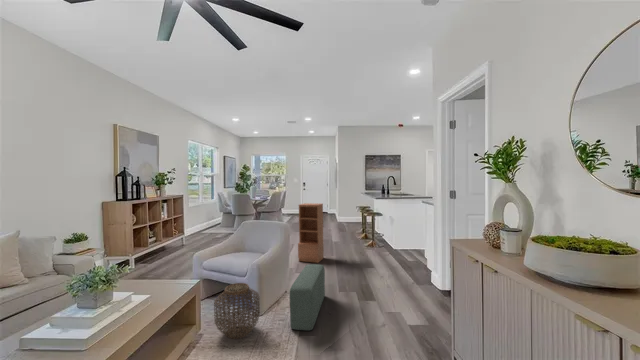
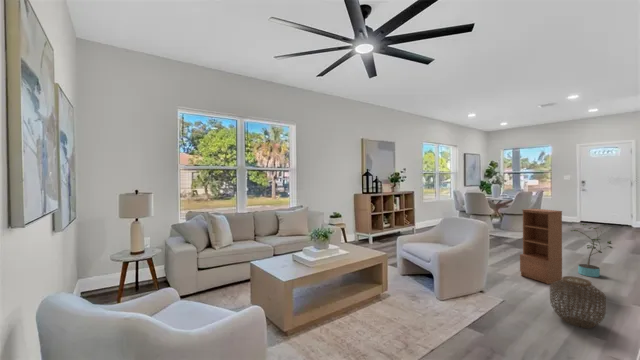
potted plant: none [323,212,345,250] -> present [571,224,612,277]
pouf: present [290,264,325,331] -> none [462,274,527,335]
woven basket: present [214,283,260,339] -> present [550,276,606,328]

